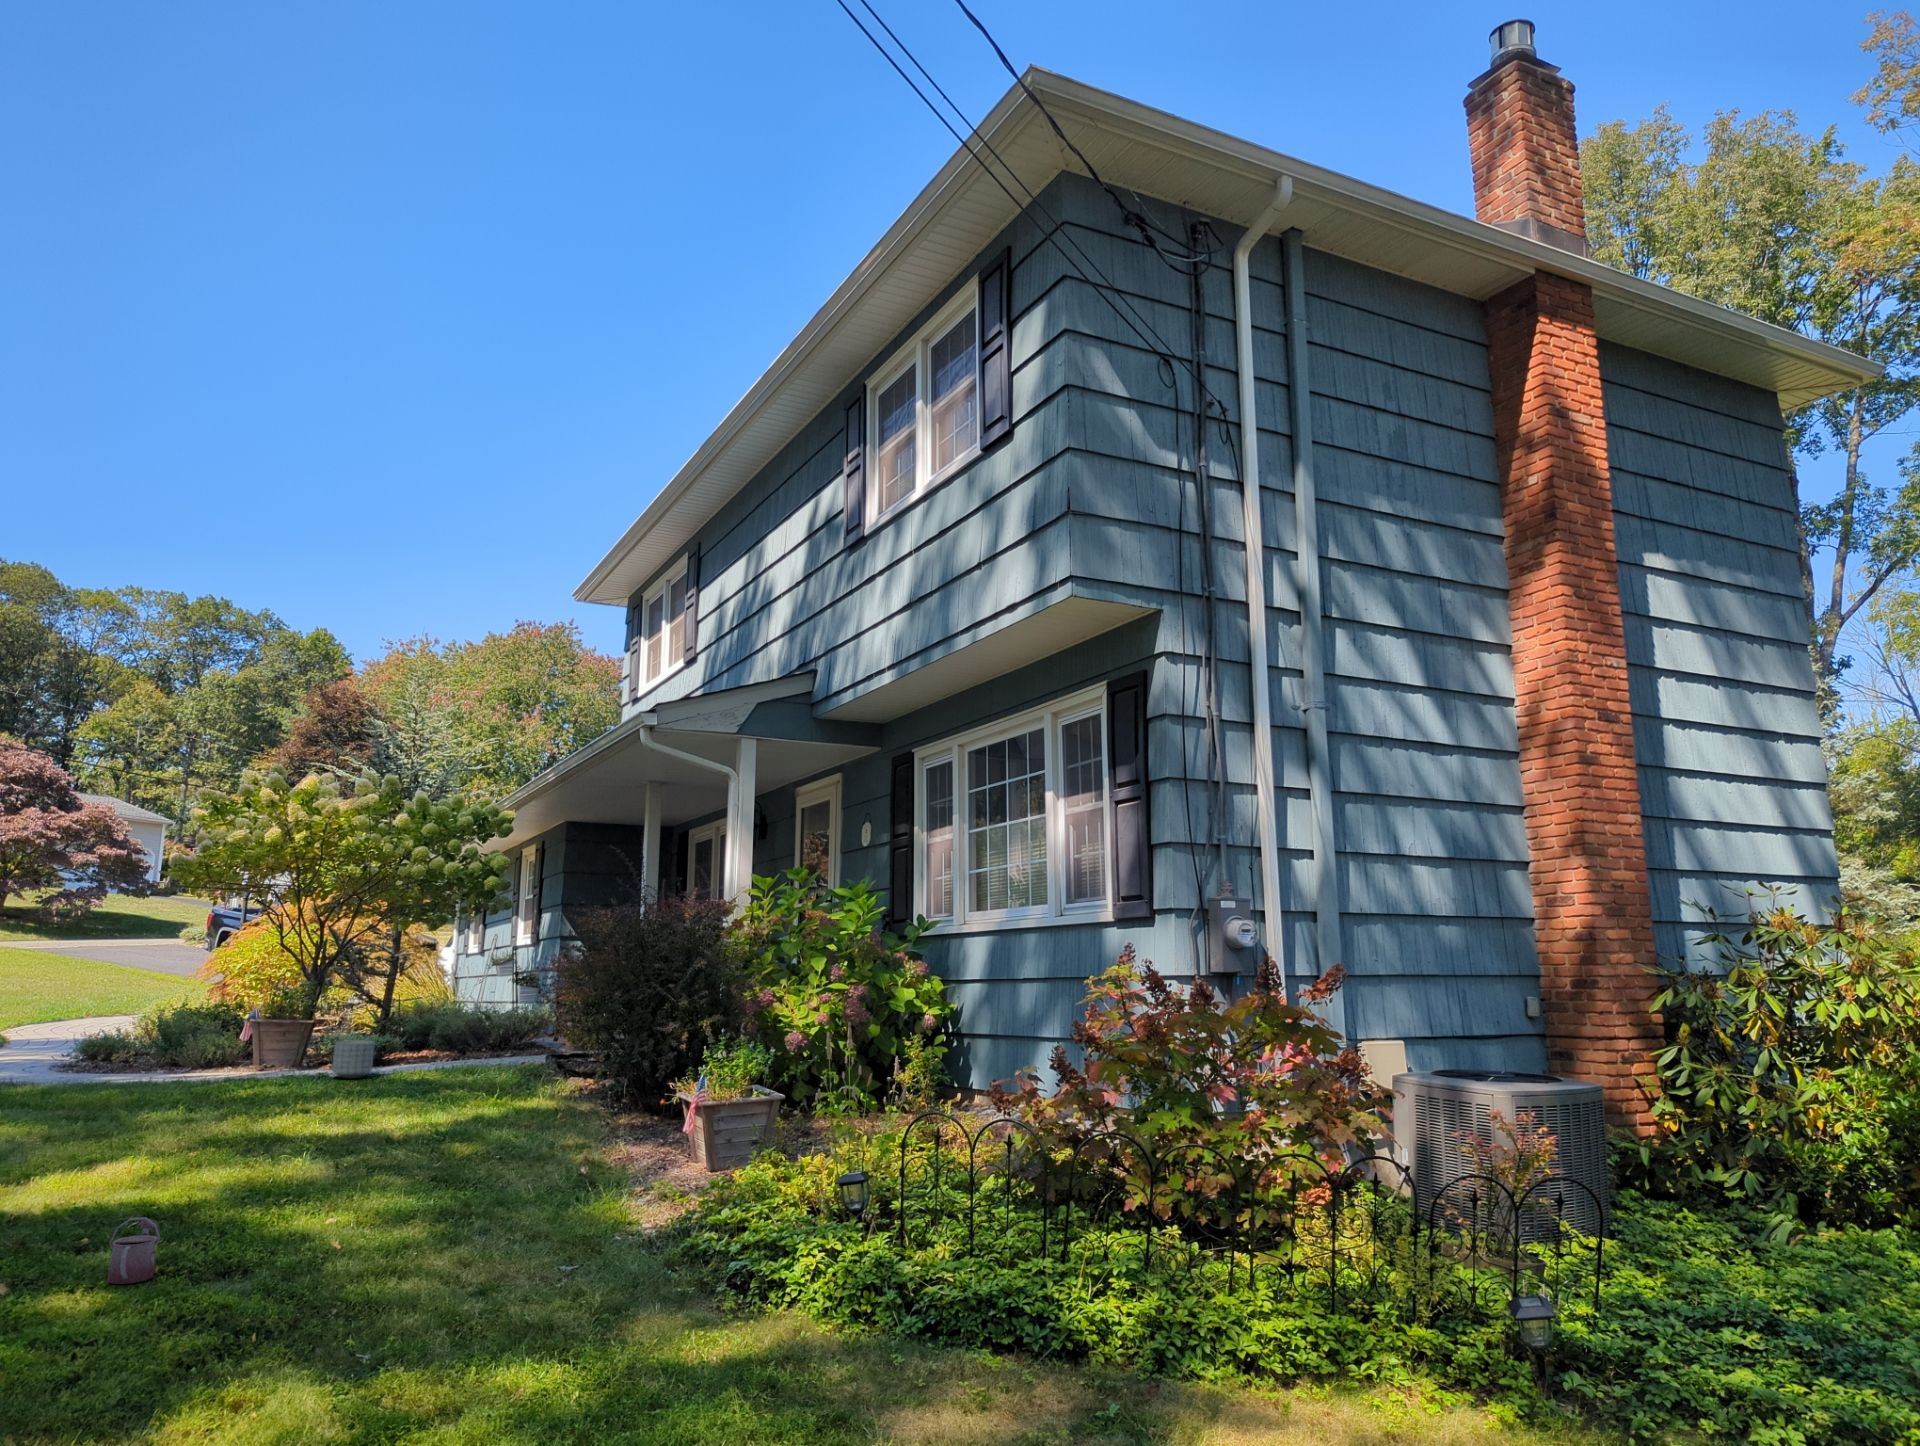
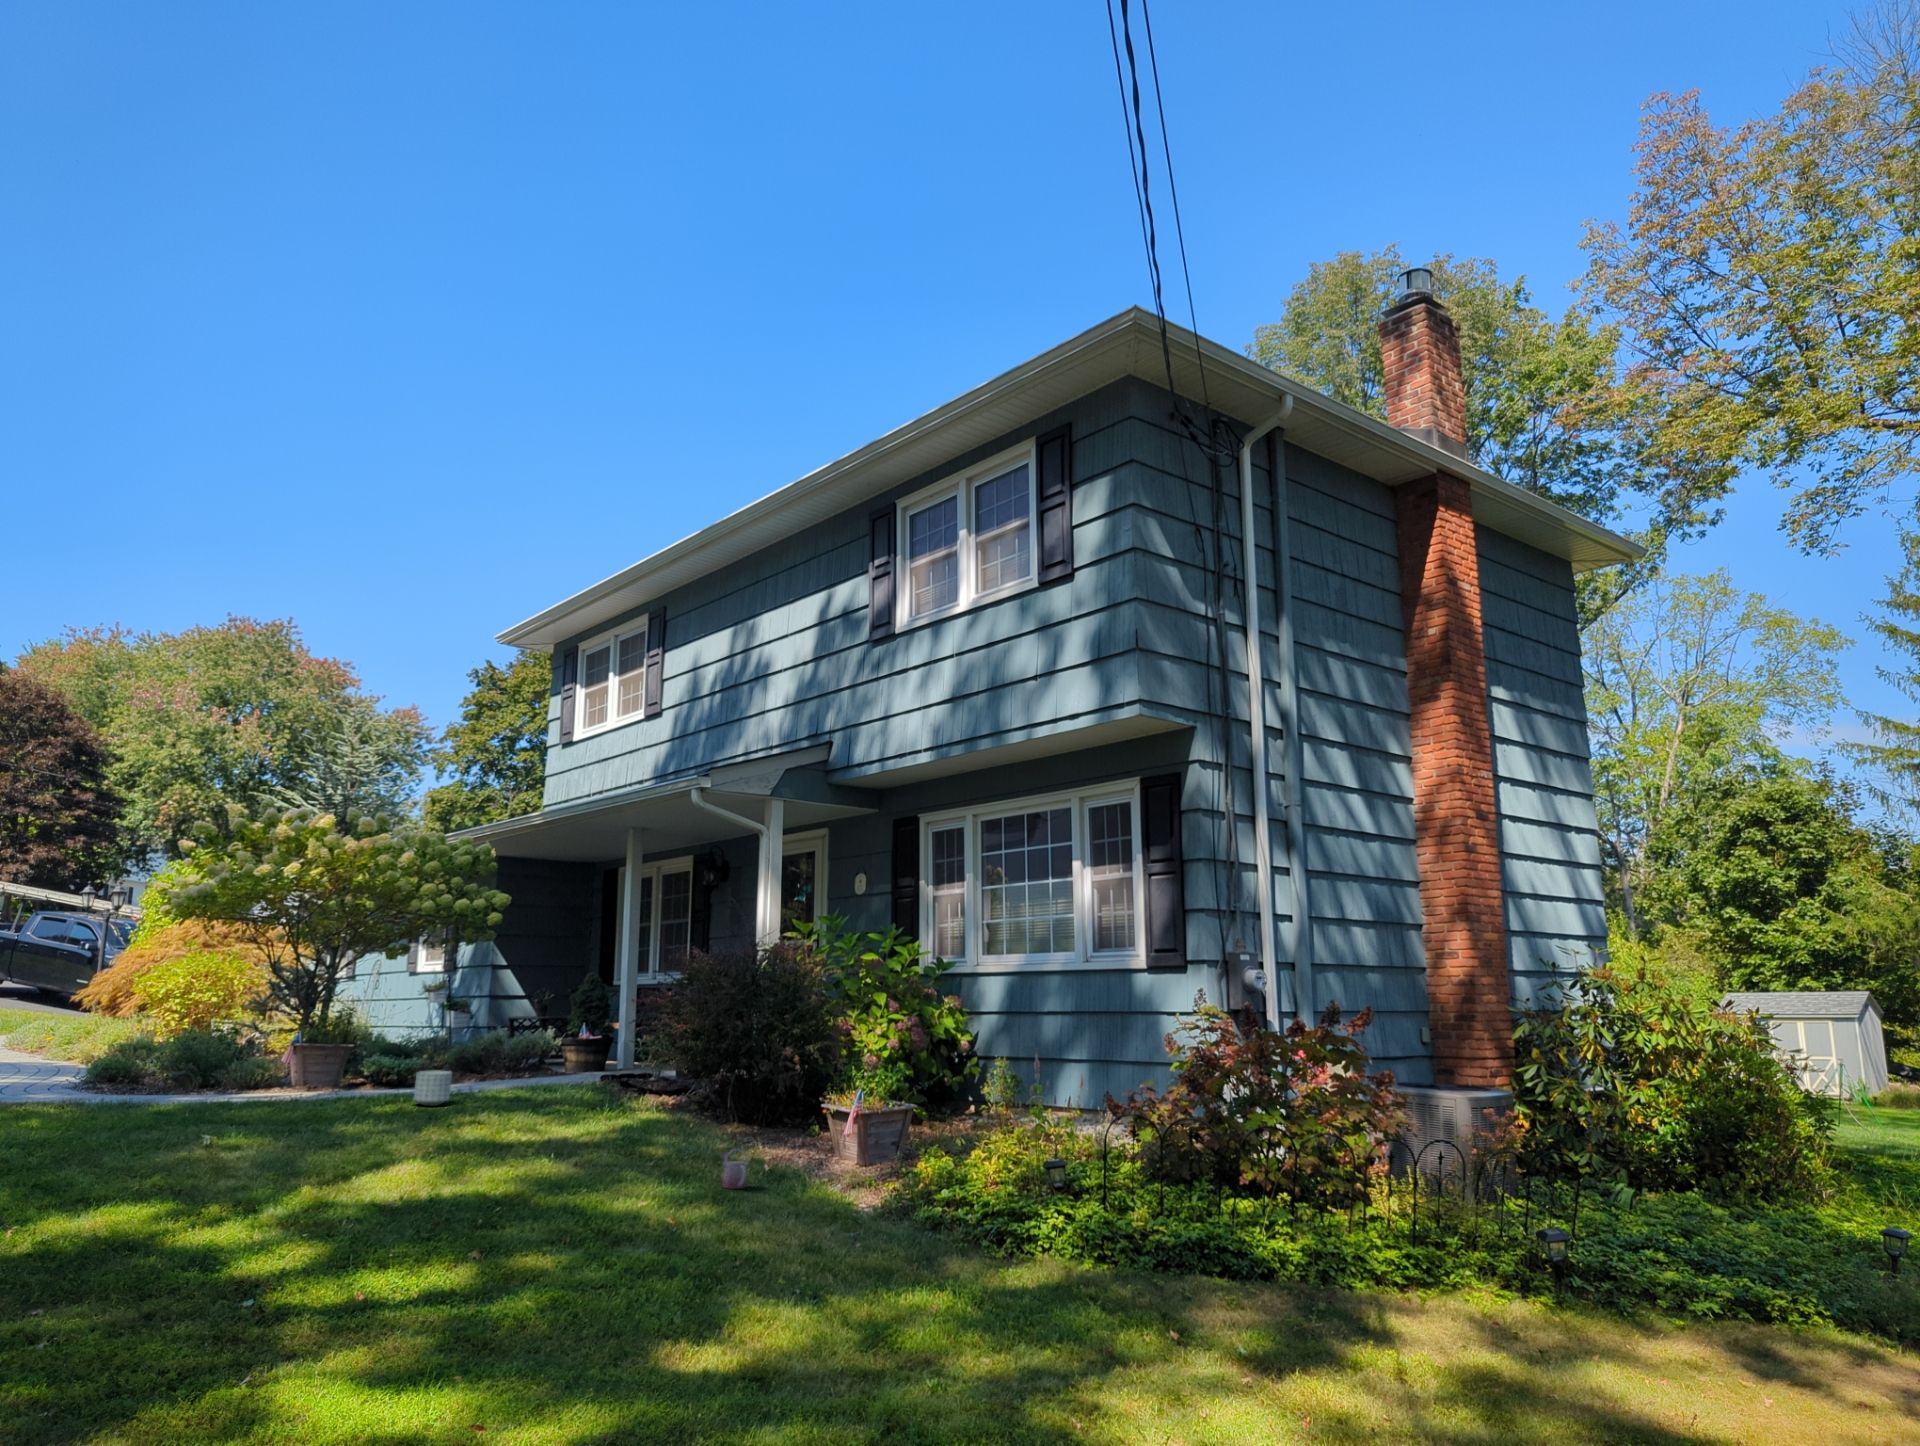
watering can: present [107,1217,160,1284] -> present [720,1150,748,1189]

